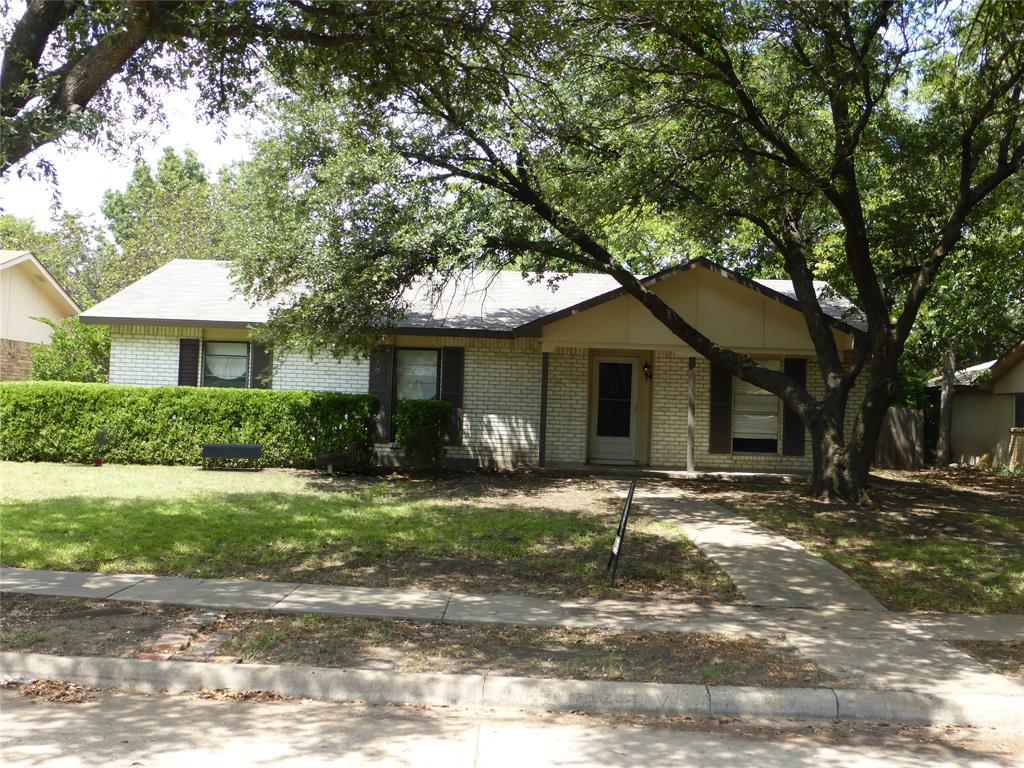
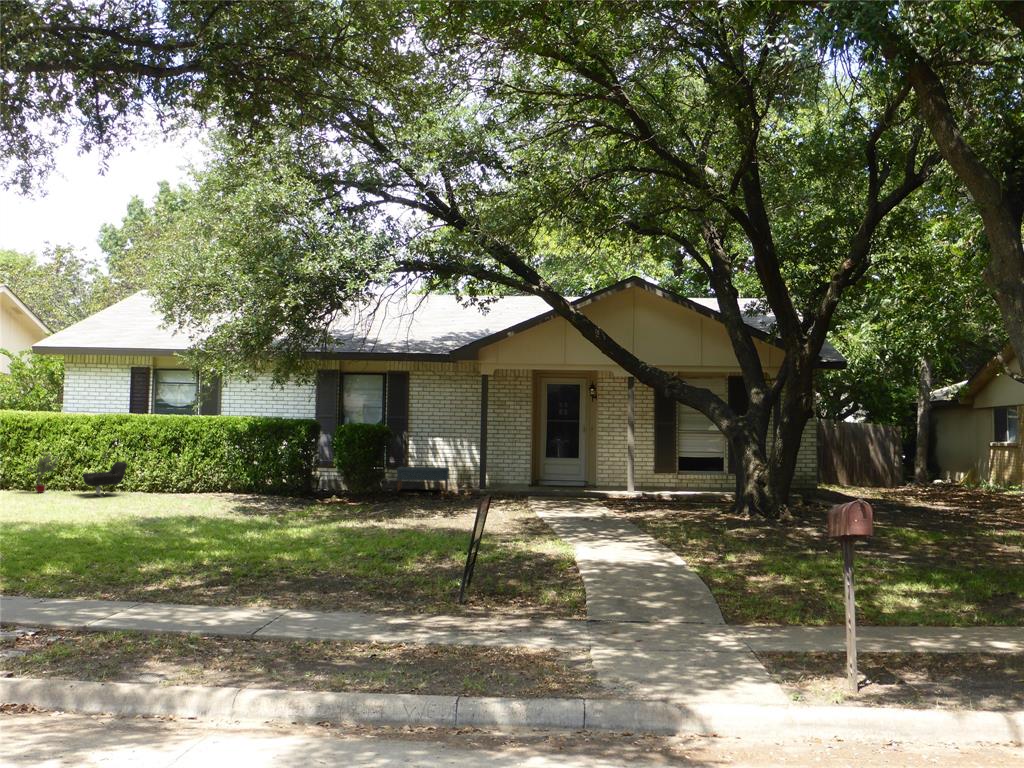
lounge chair: present [314,442,358,476] -> present [83,462,128,497]
bench: present [202,443,263,471] -> present [397,467,449,492]

